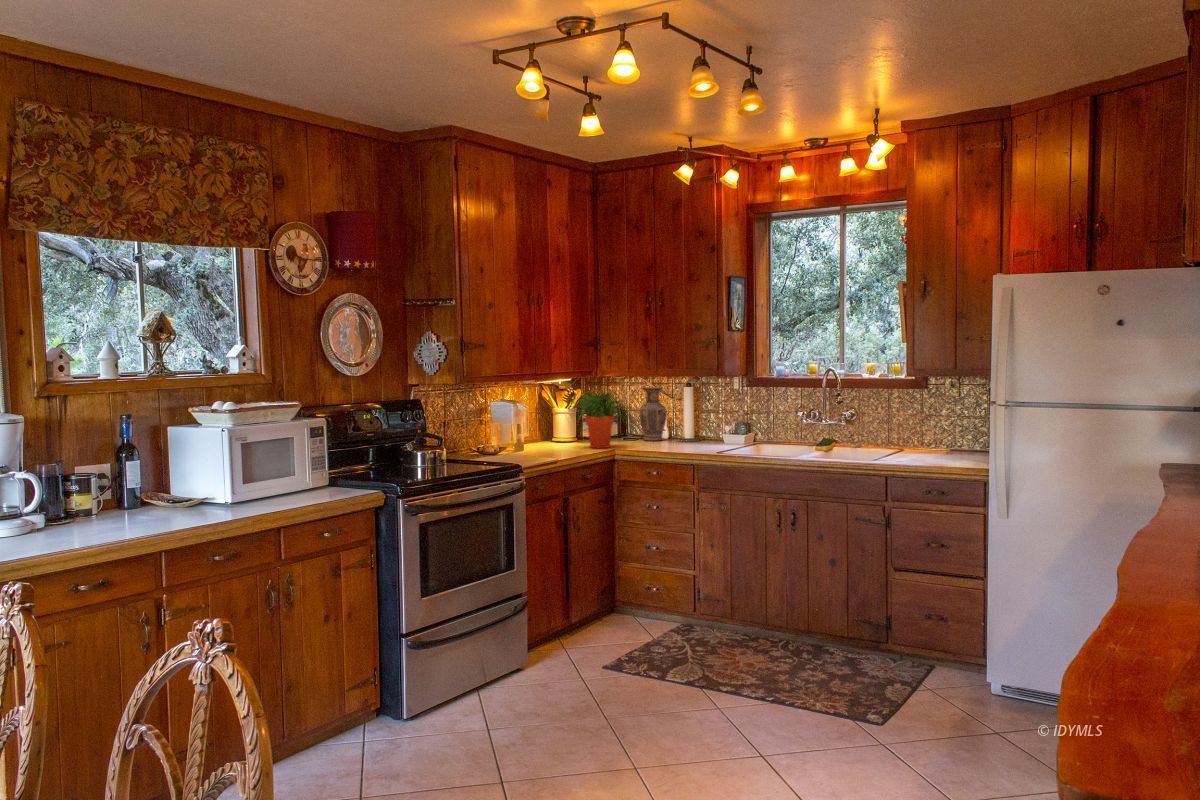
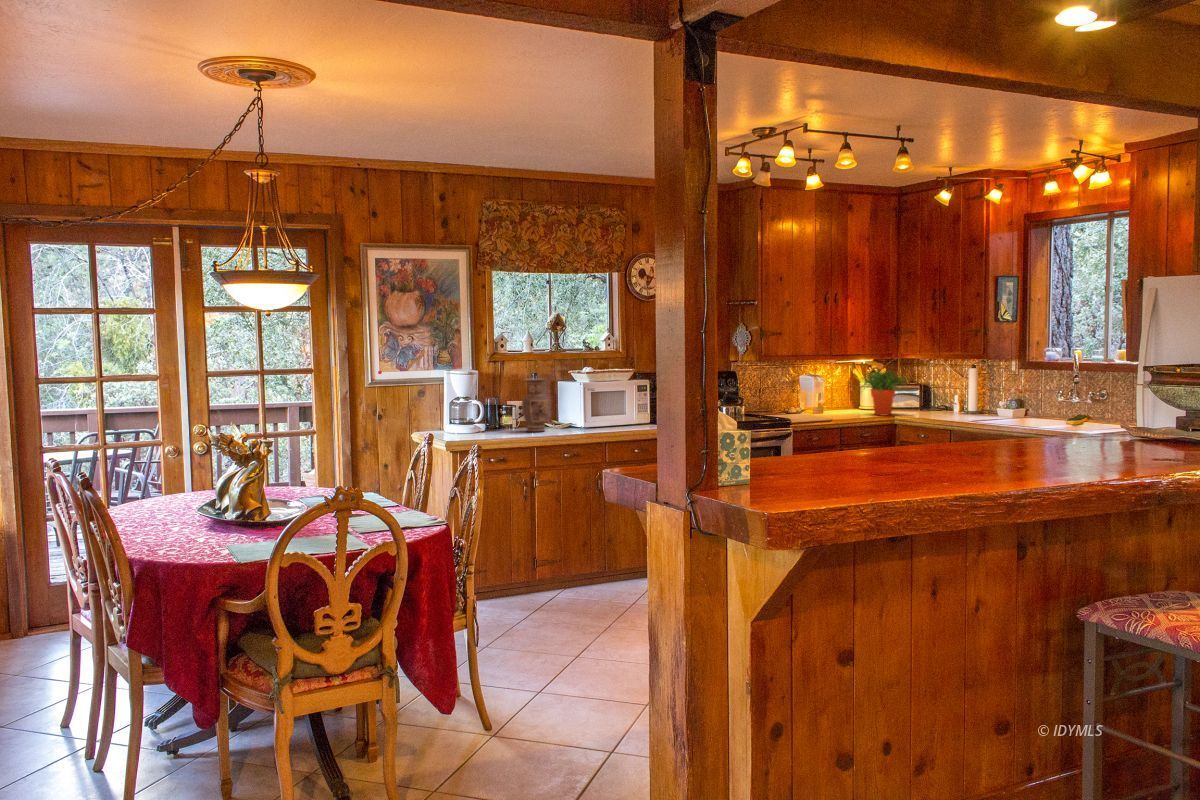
vase: present [639,387,667,441] -> present [522,379,549,432]

